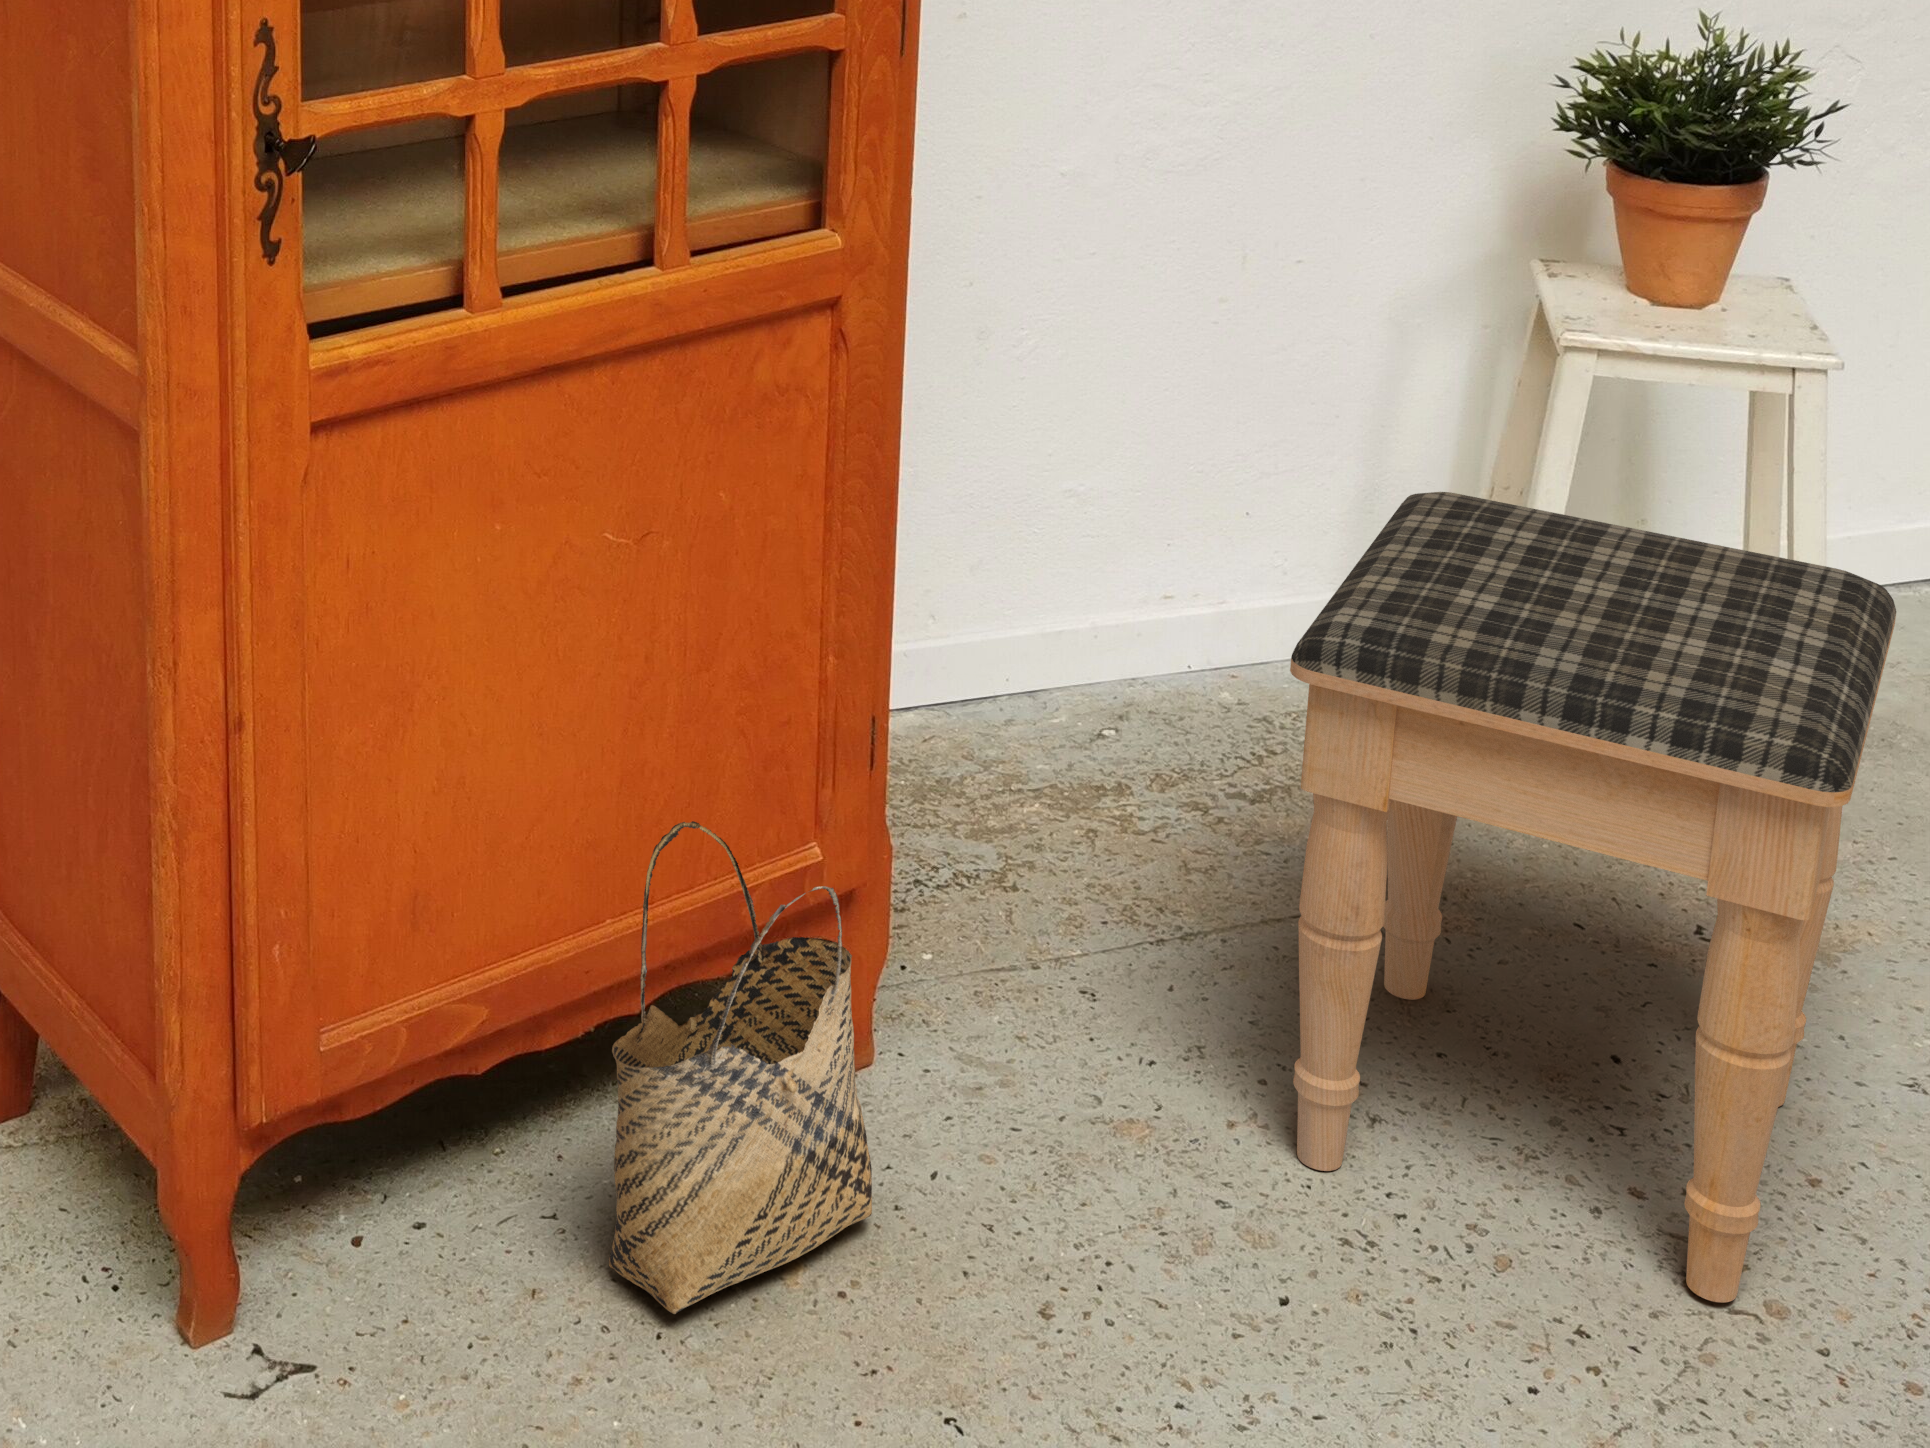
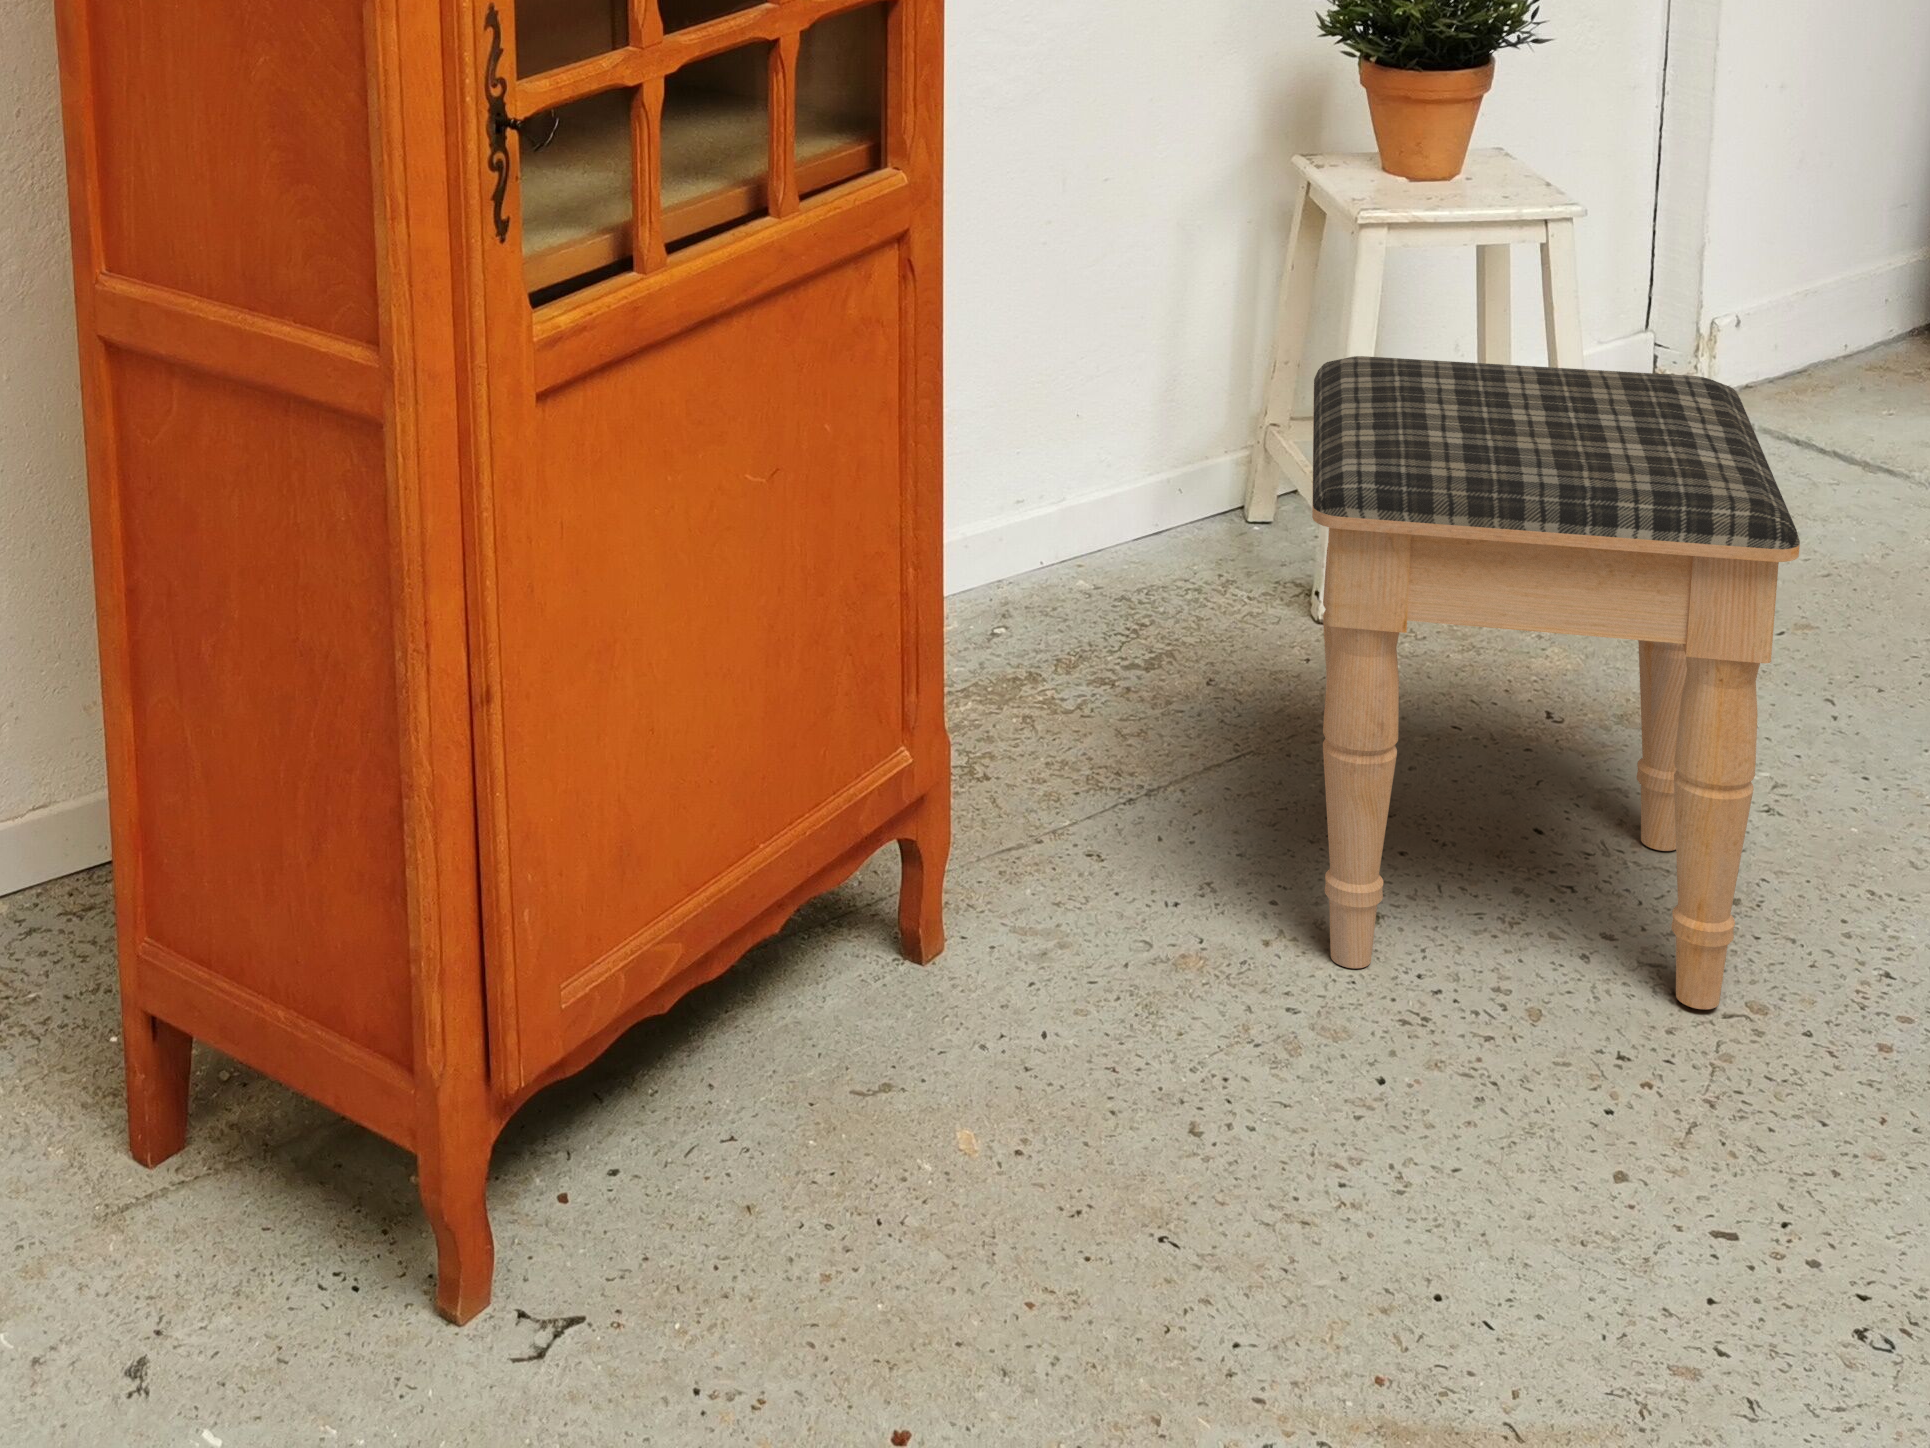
woven basket: present [609,821,872,1314] -> none [811,737,1021,1196]

